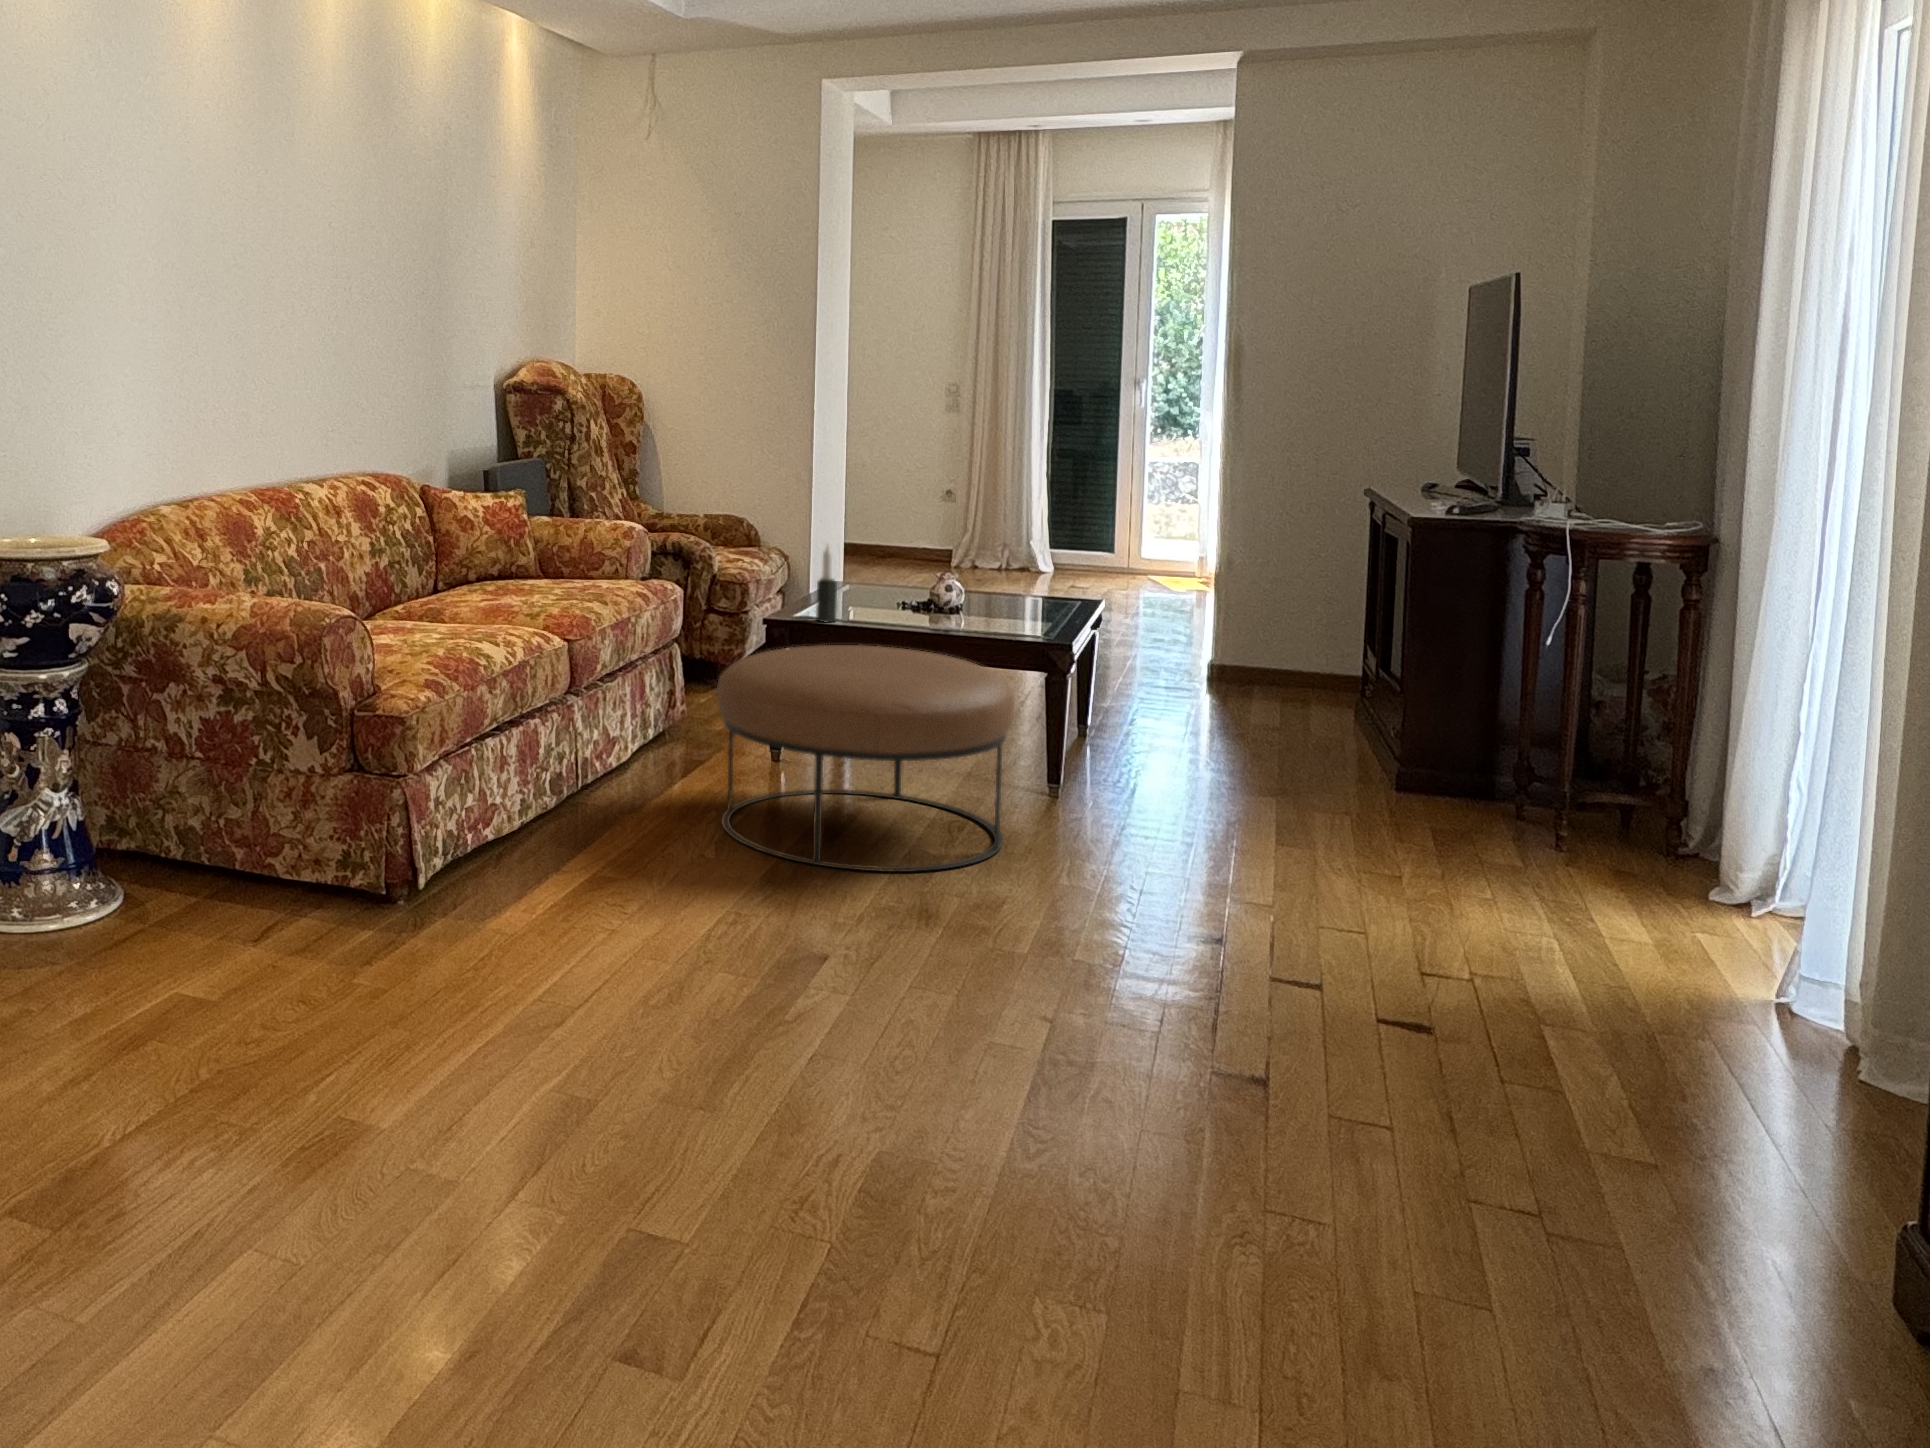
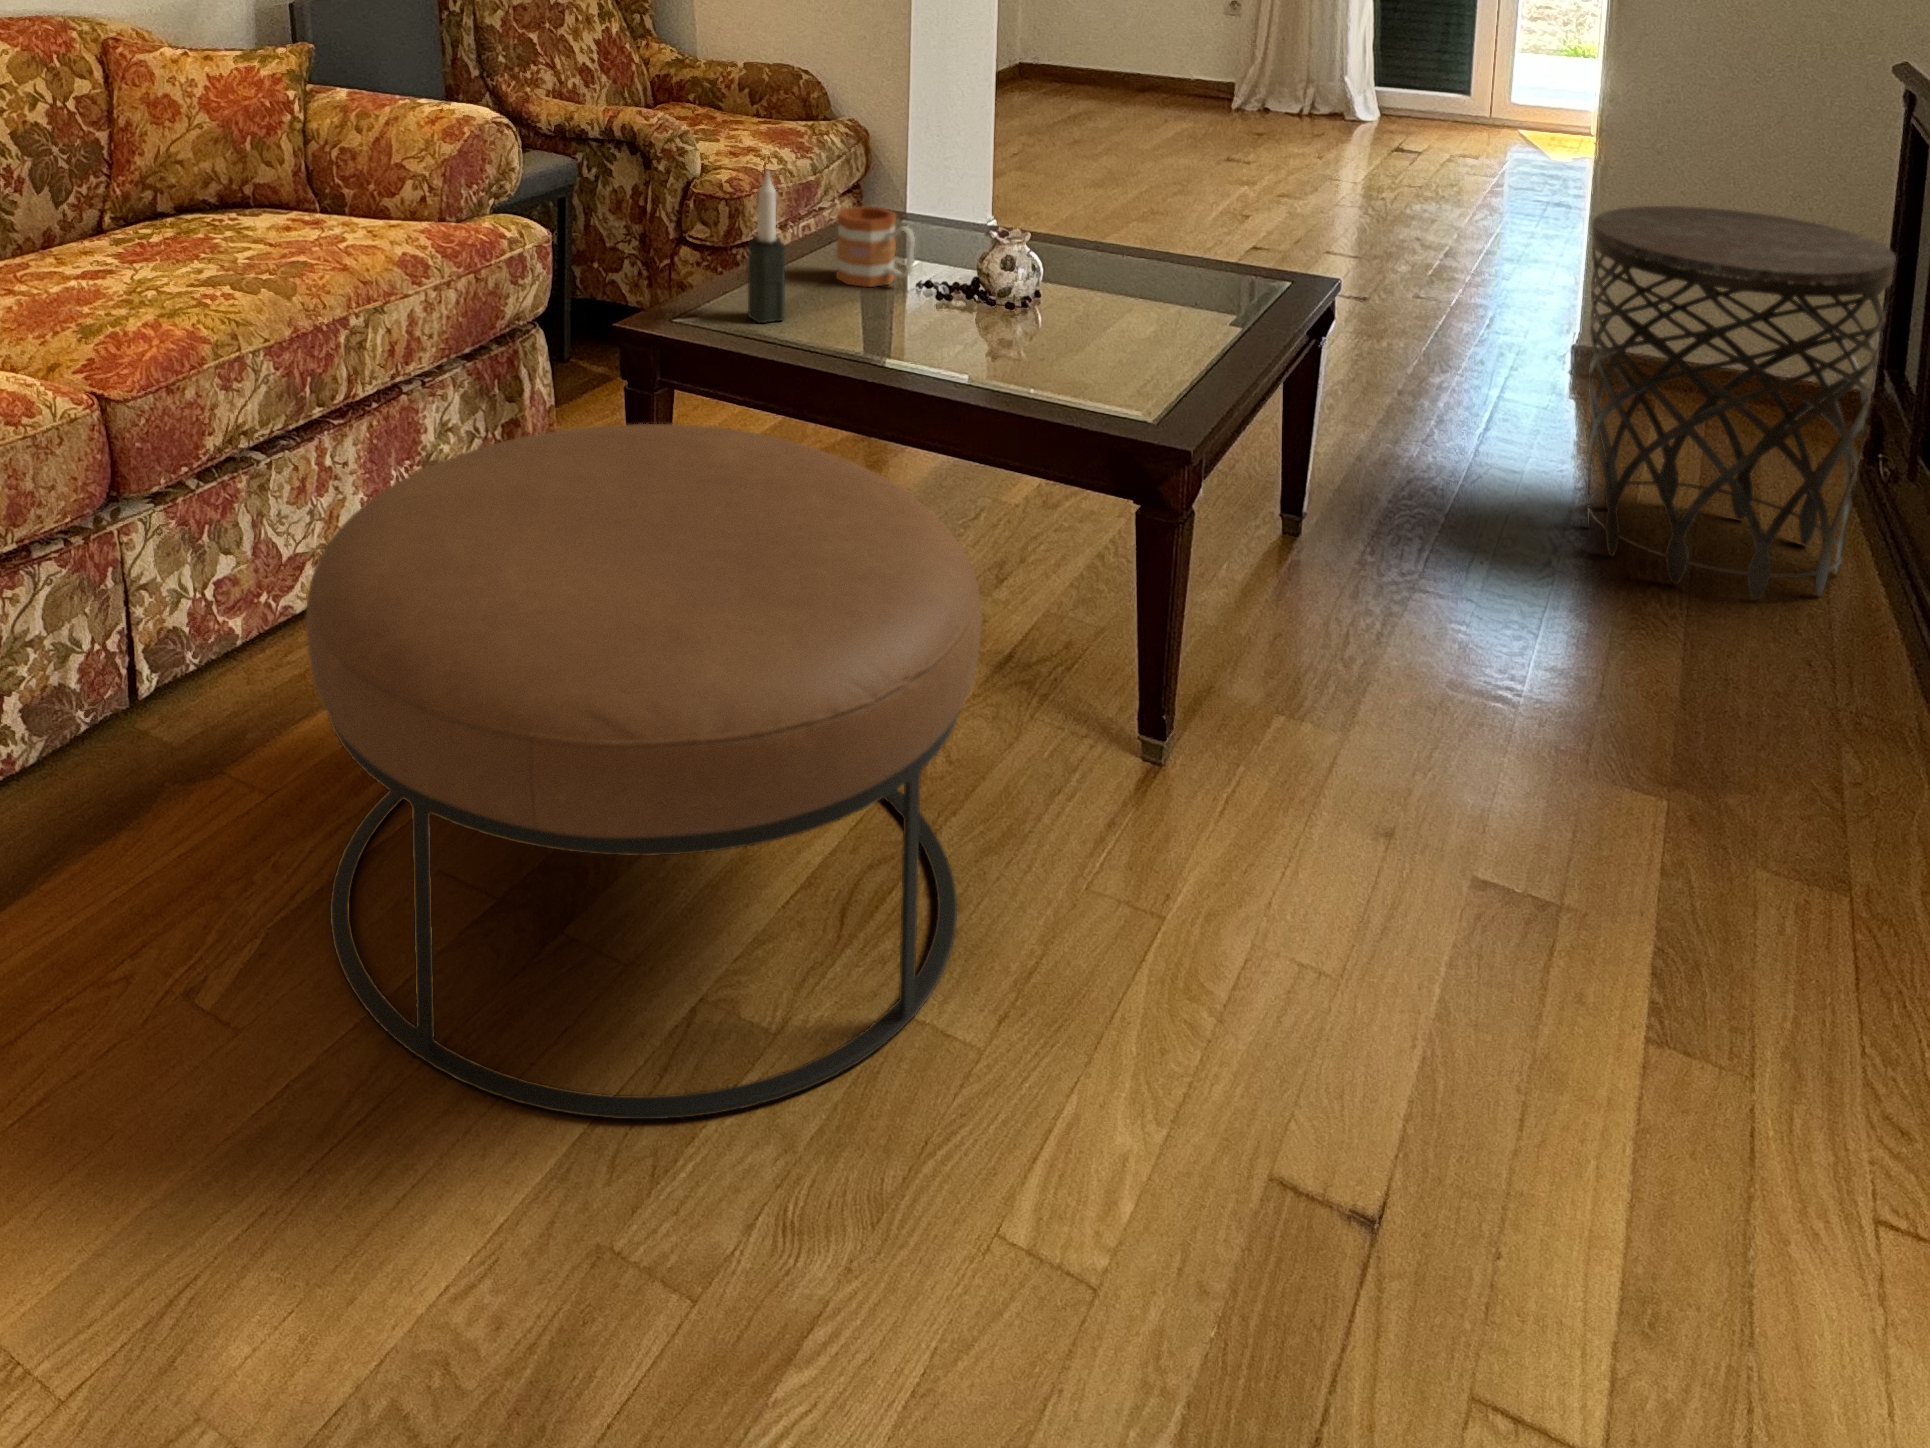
side table: none [1226,563,1369,749] -> present [1587,206,1896,600]
mug: none [842,572,888,612] -> present [836,207,915,287]

